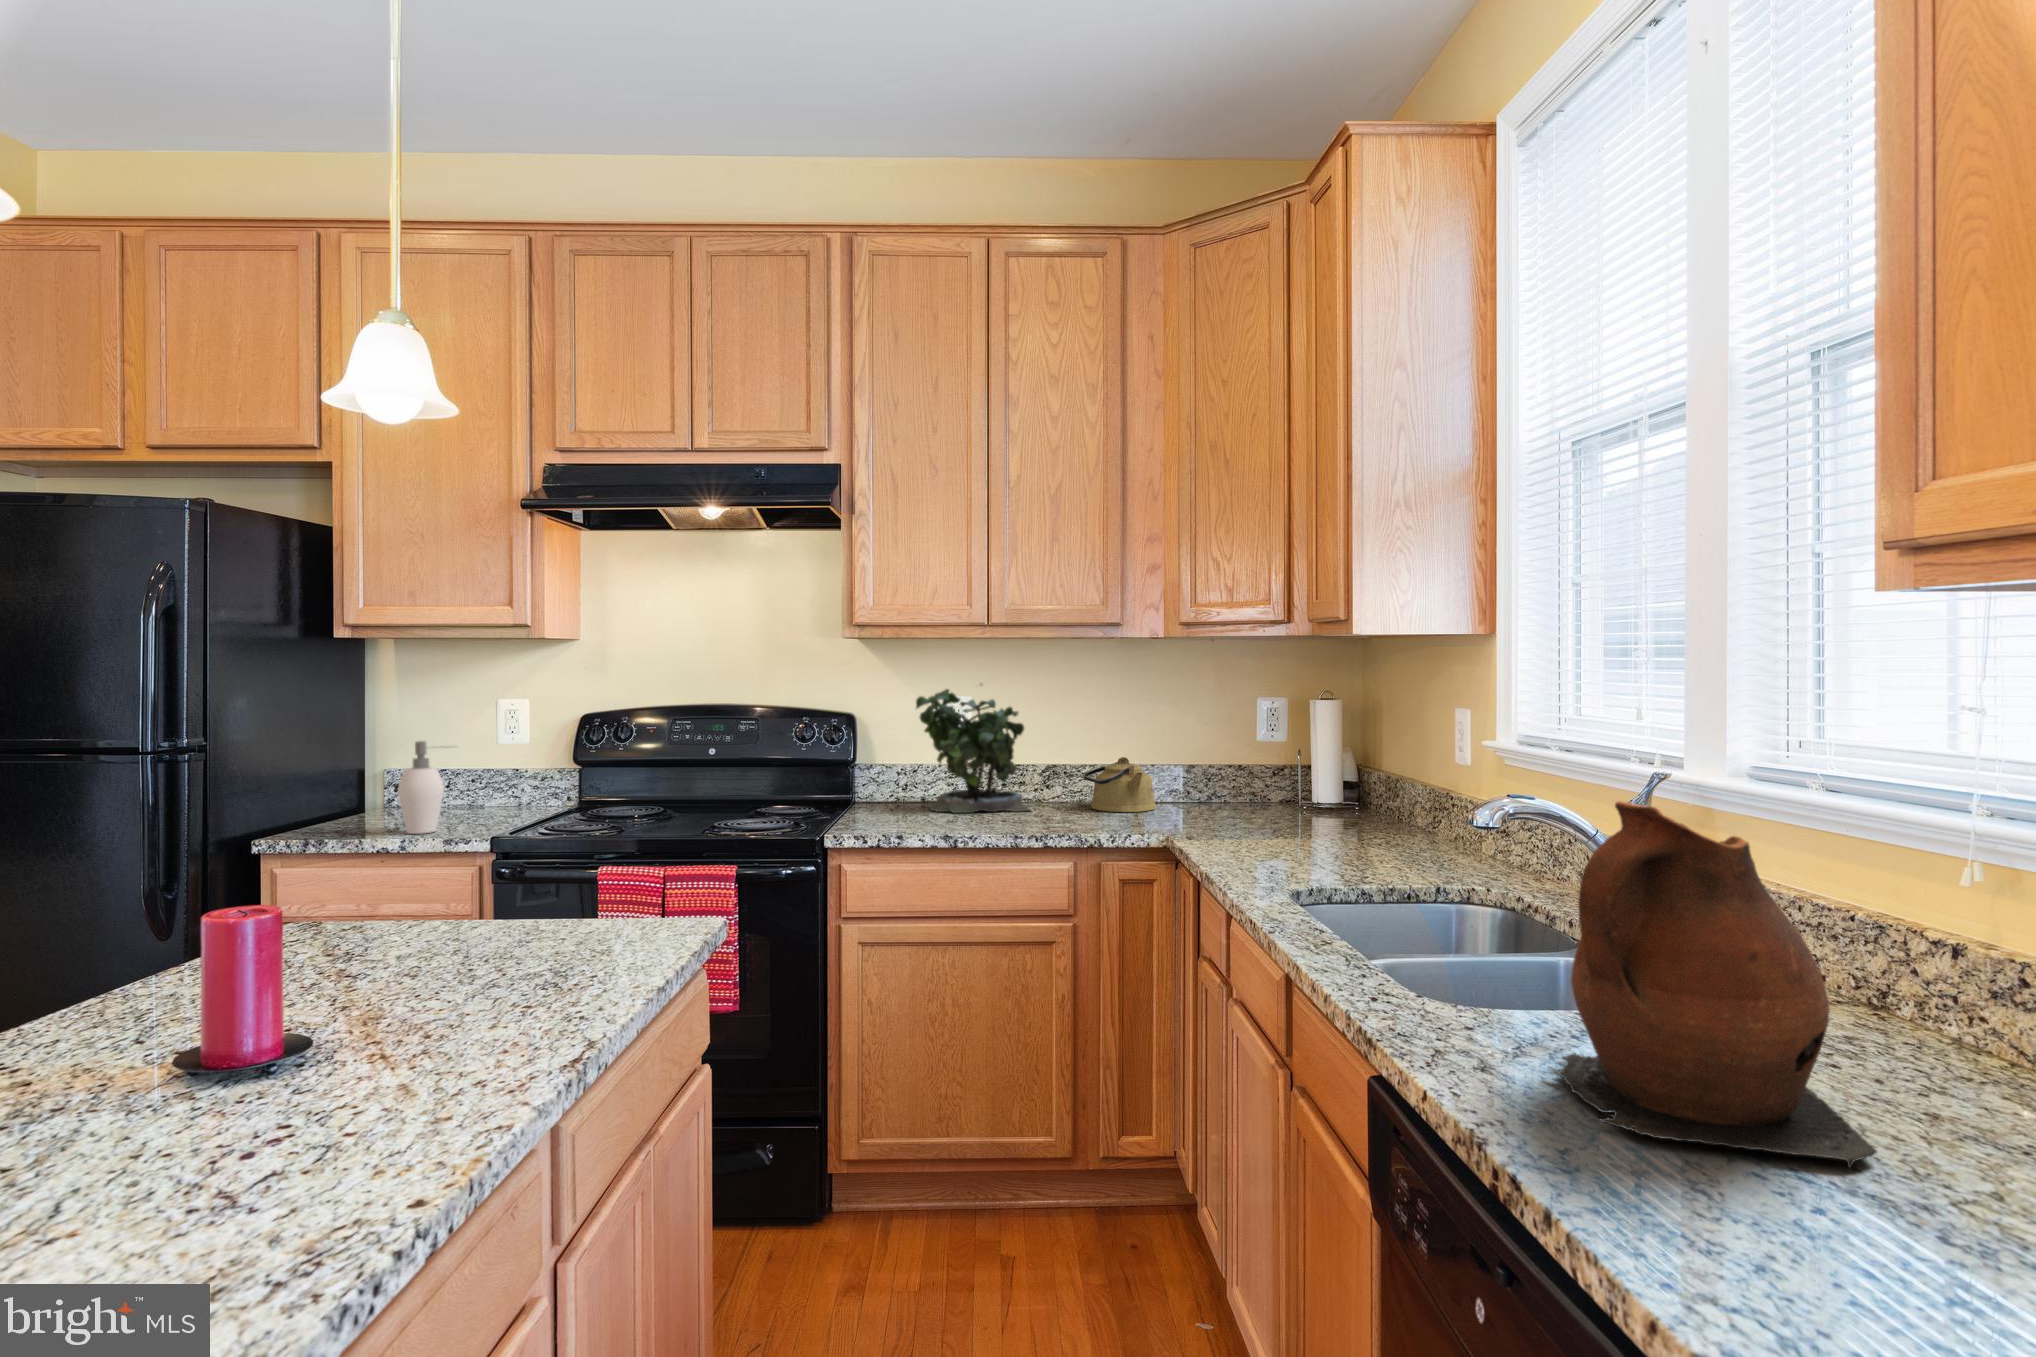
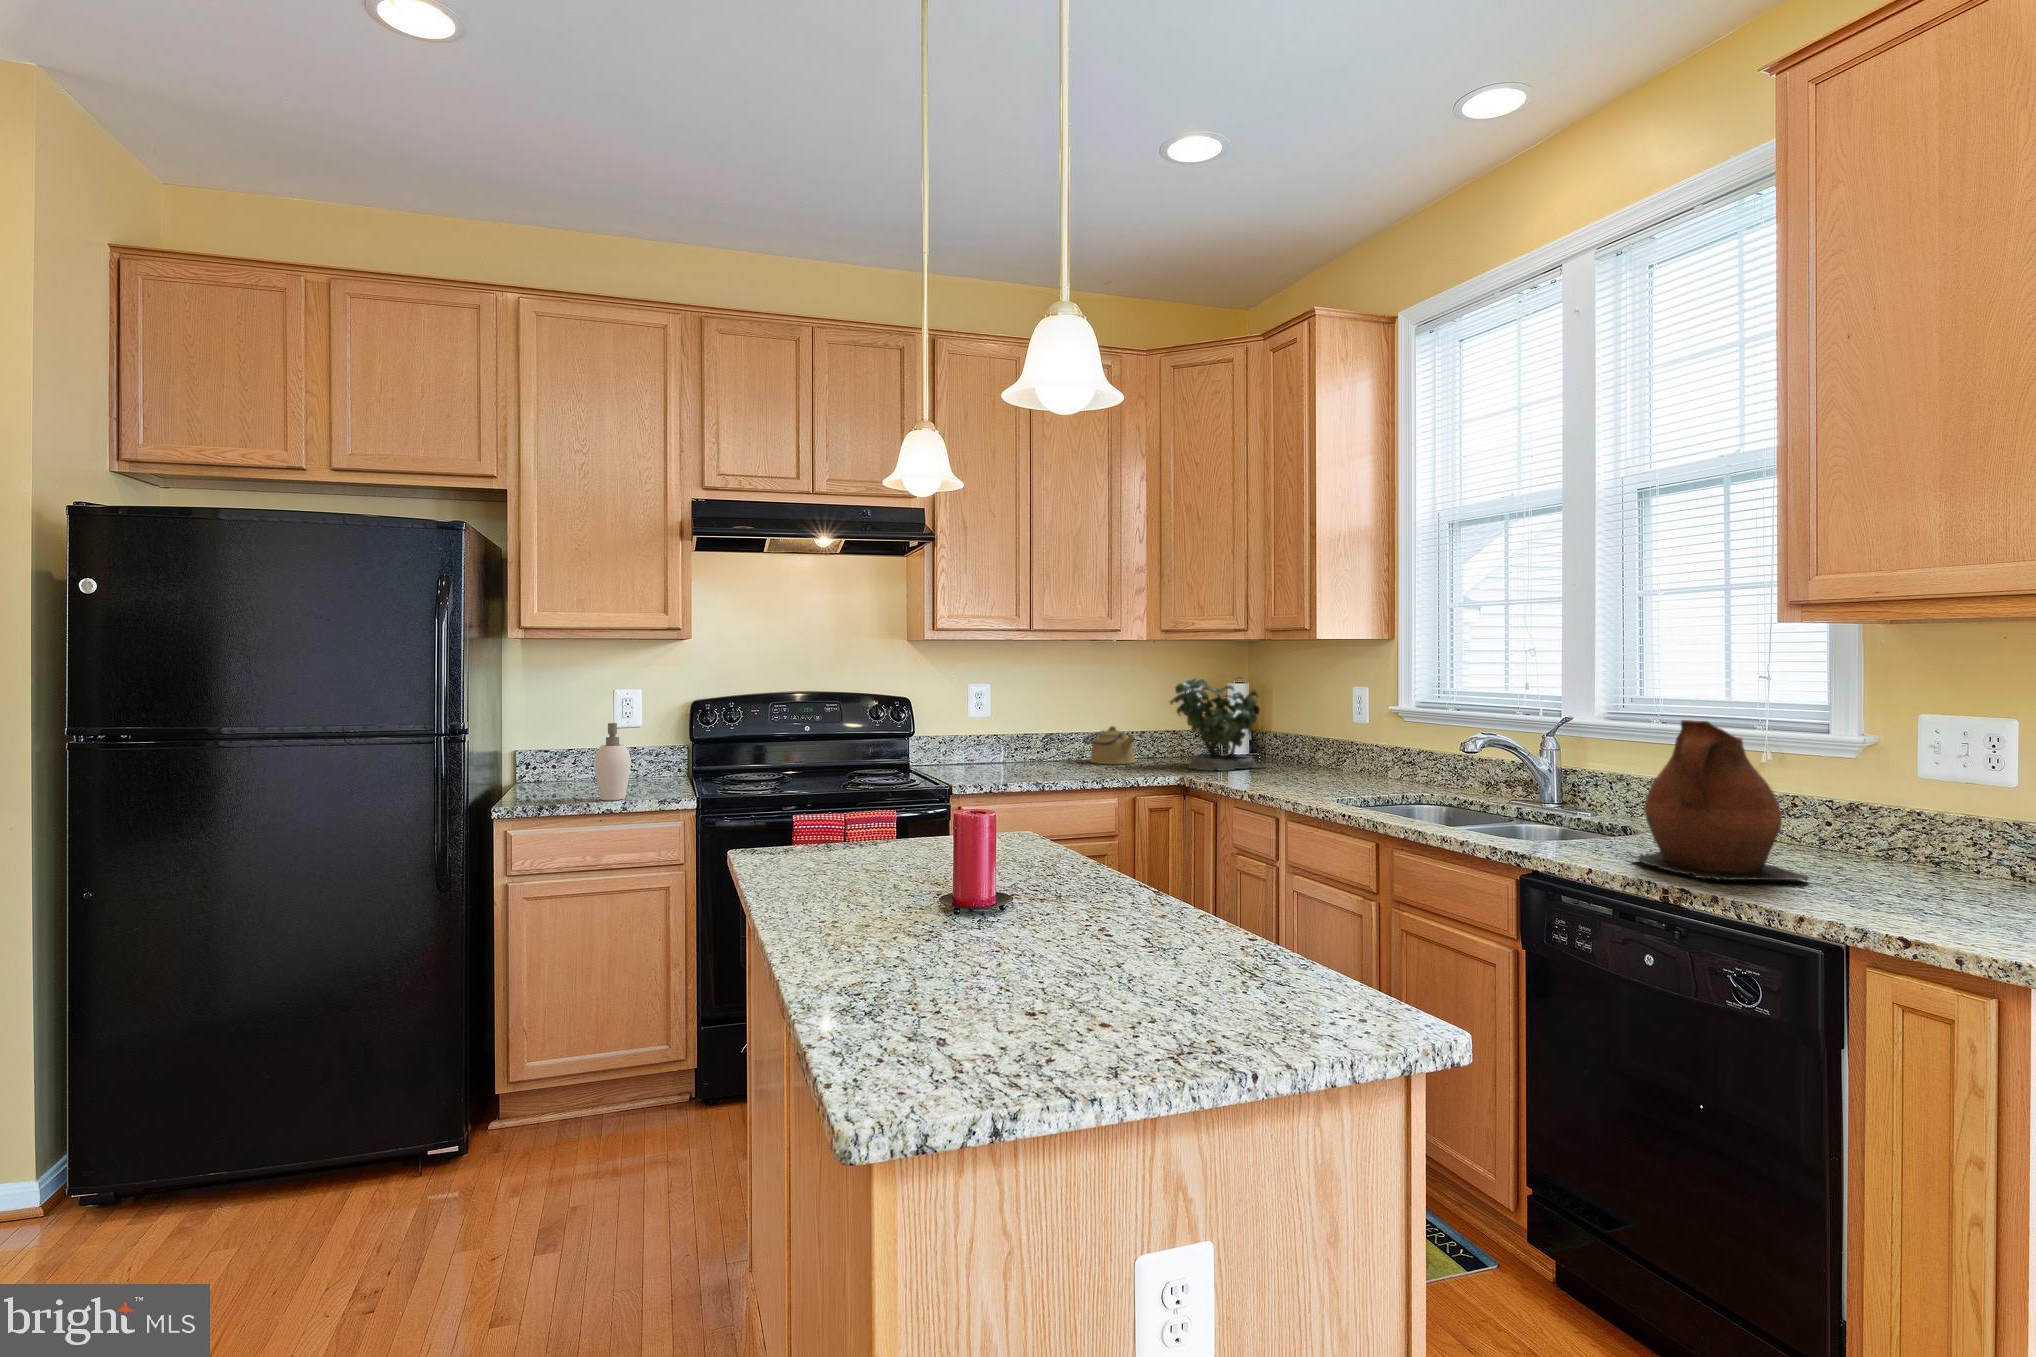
potted plant: present [916,684,1030,813] -> present [1170,679,1262,771]

